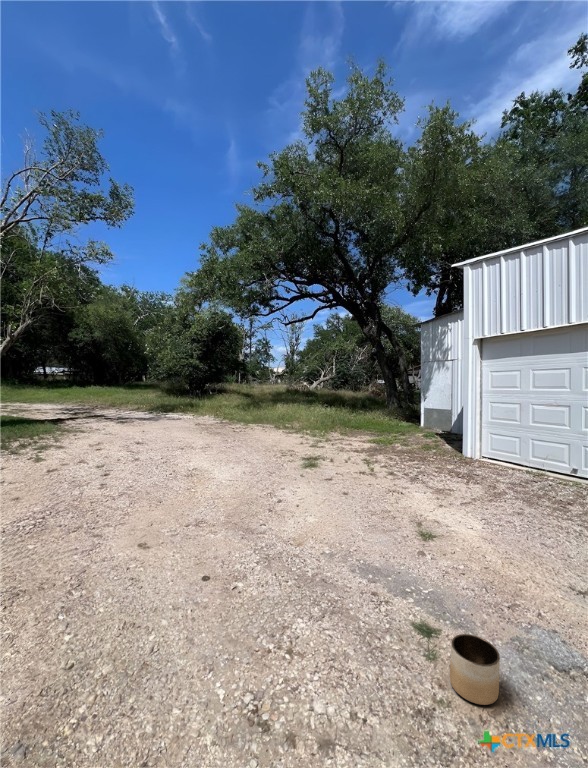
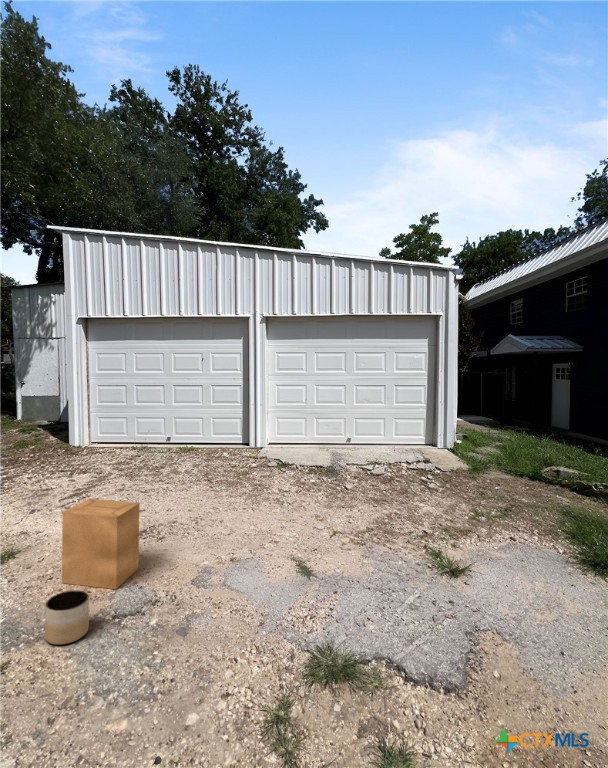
cardboard box: none [464,527,558,651] -> present [62,499,140,589]

